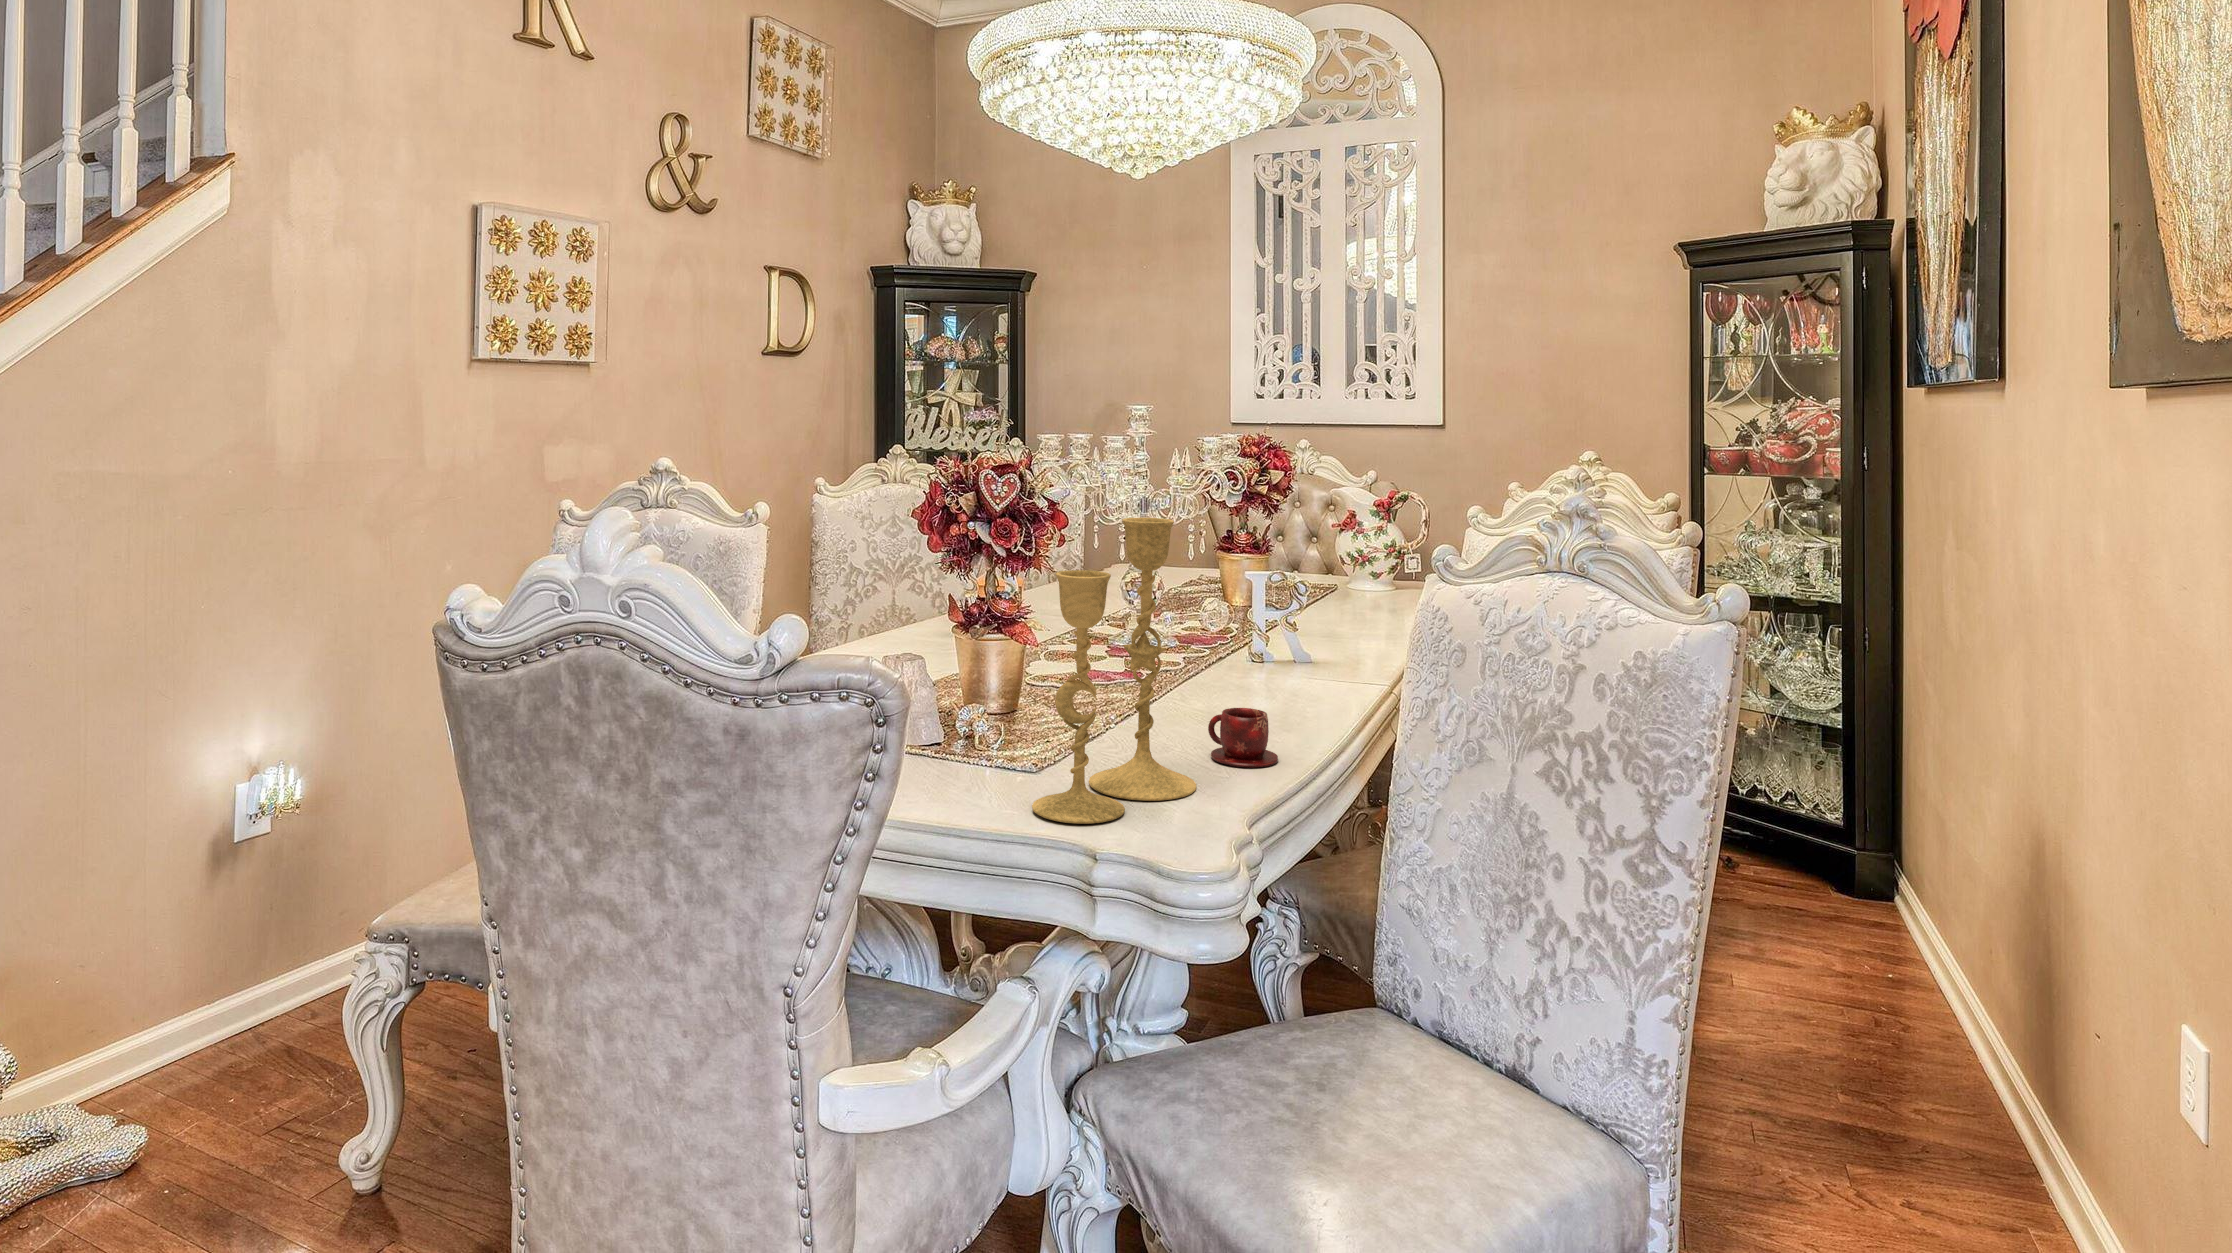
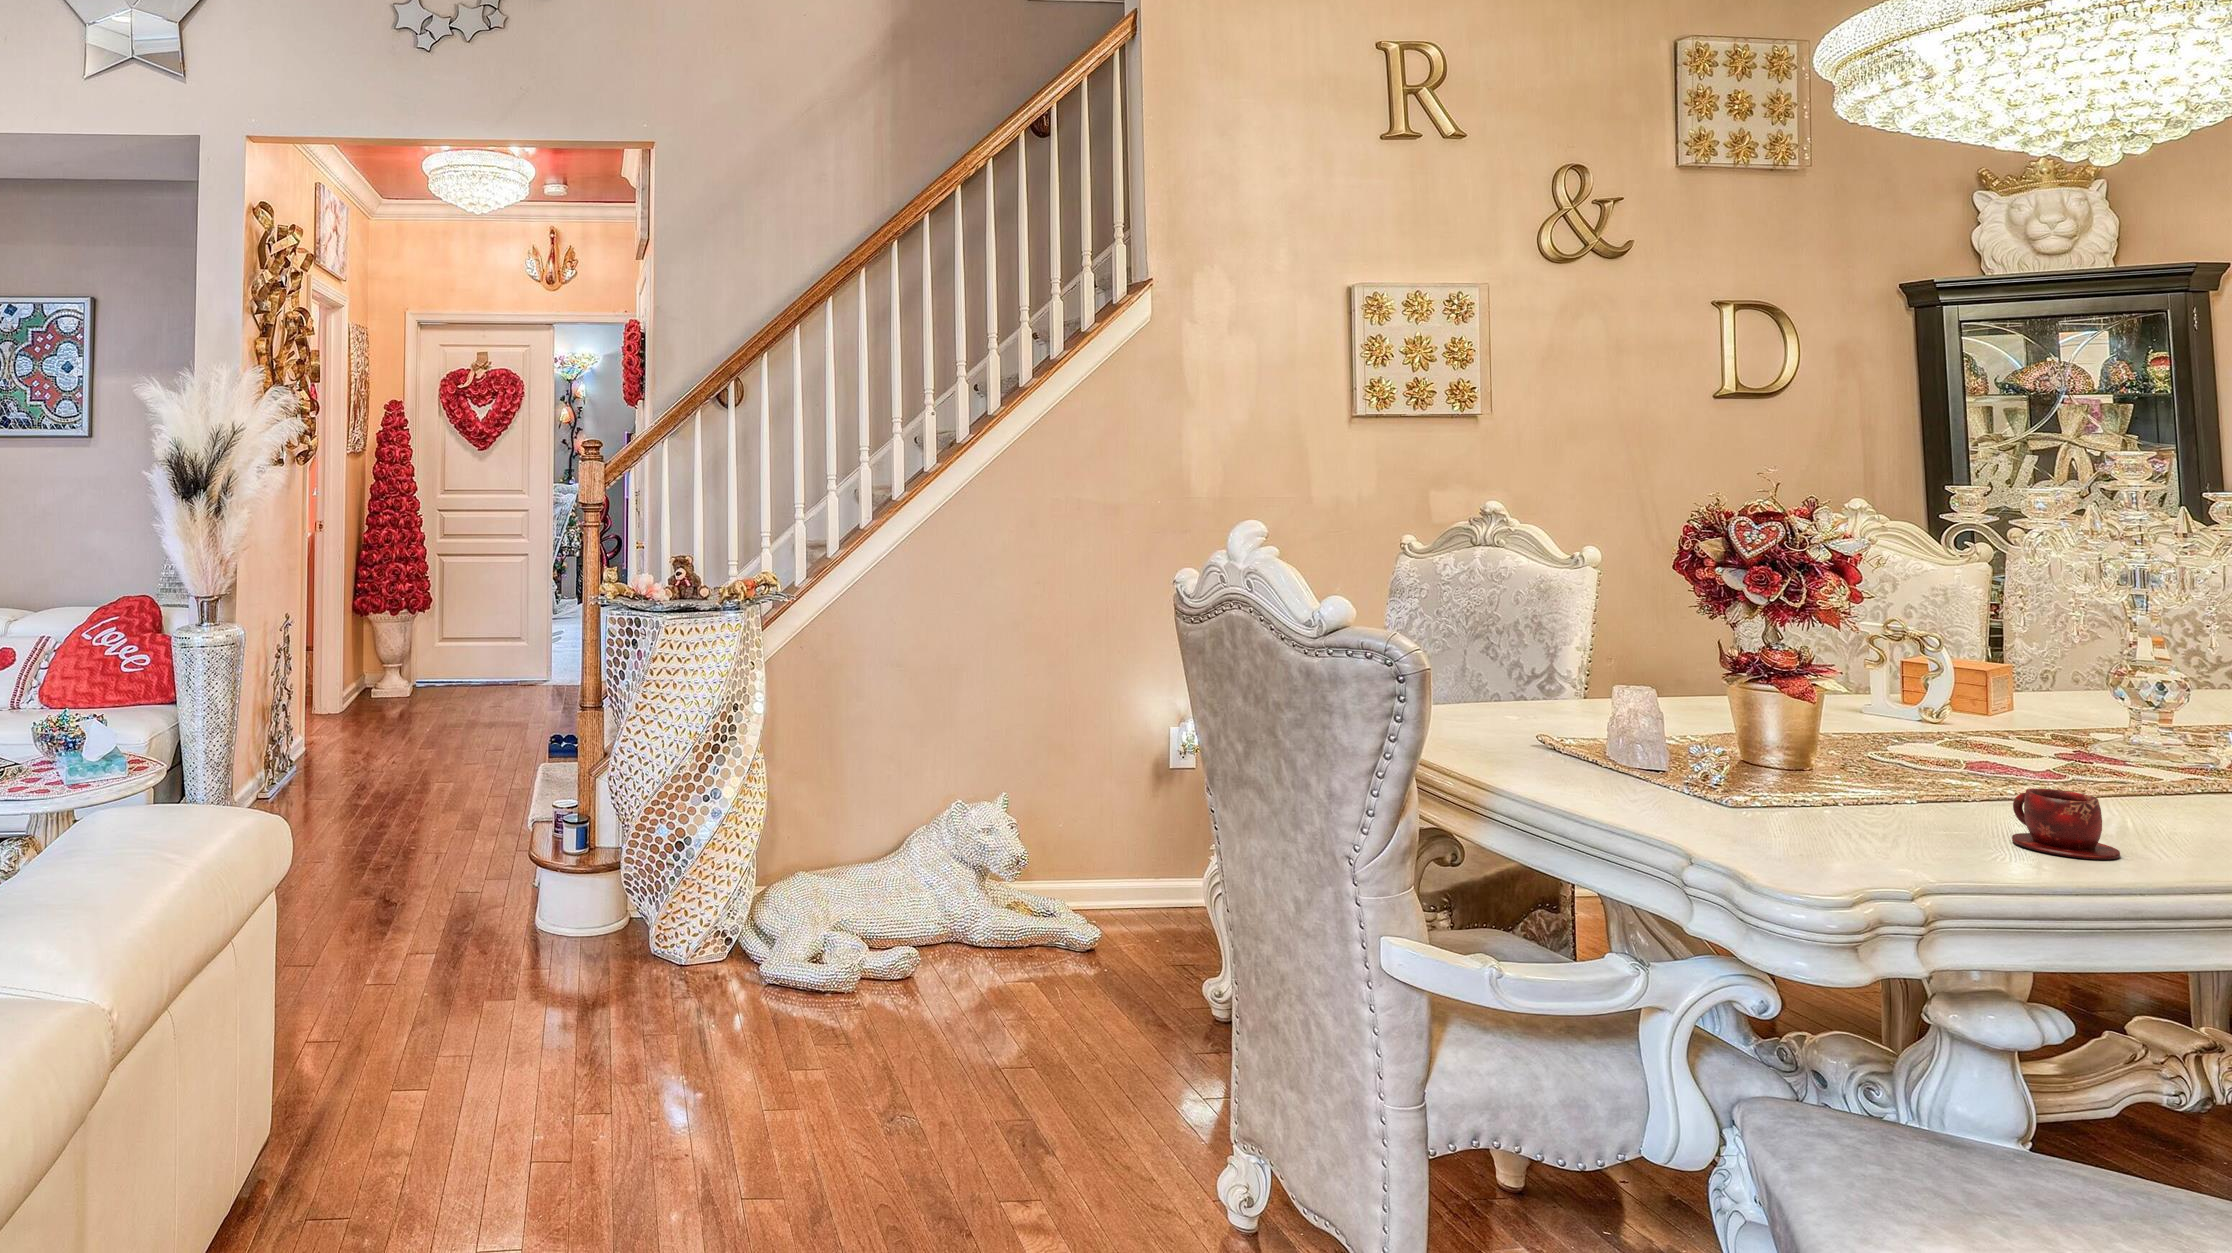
candlestick: present [1032,518,1196,824] -> none [1693,559,1942,854]

